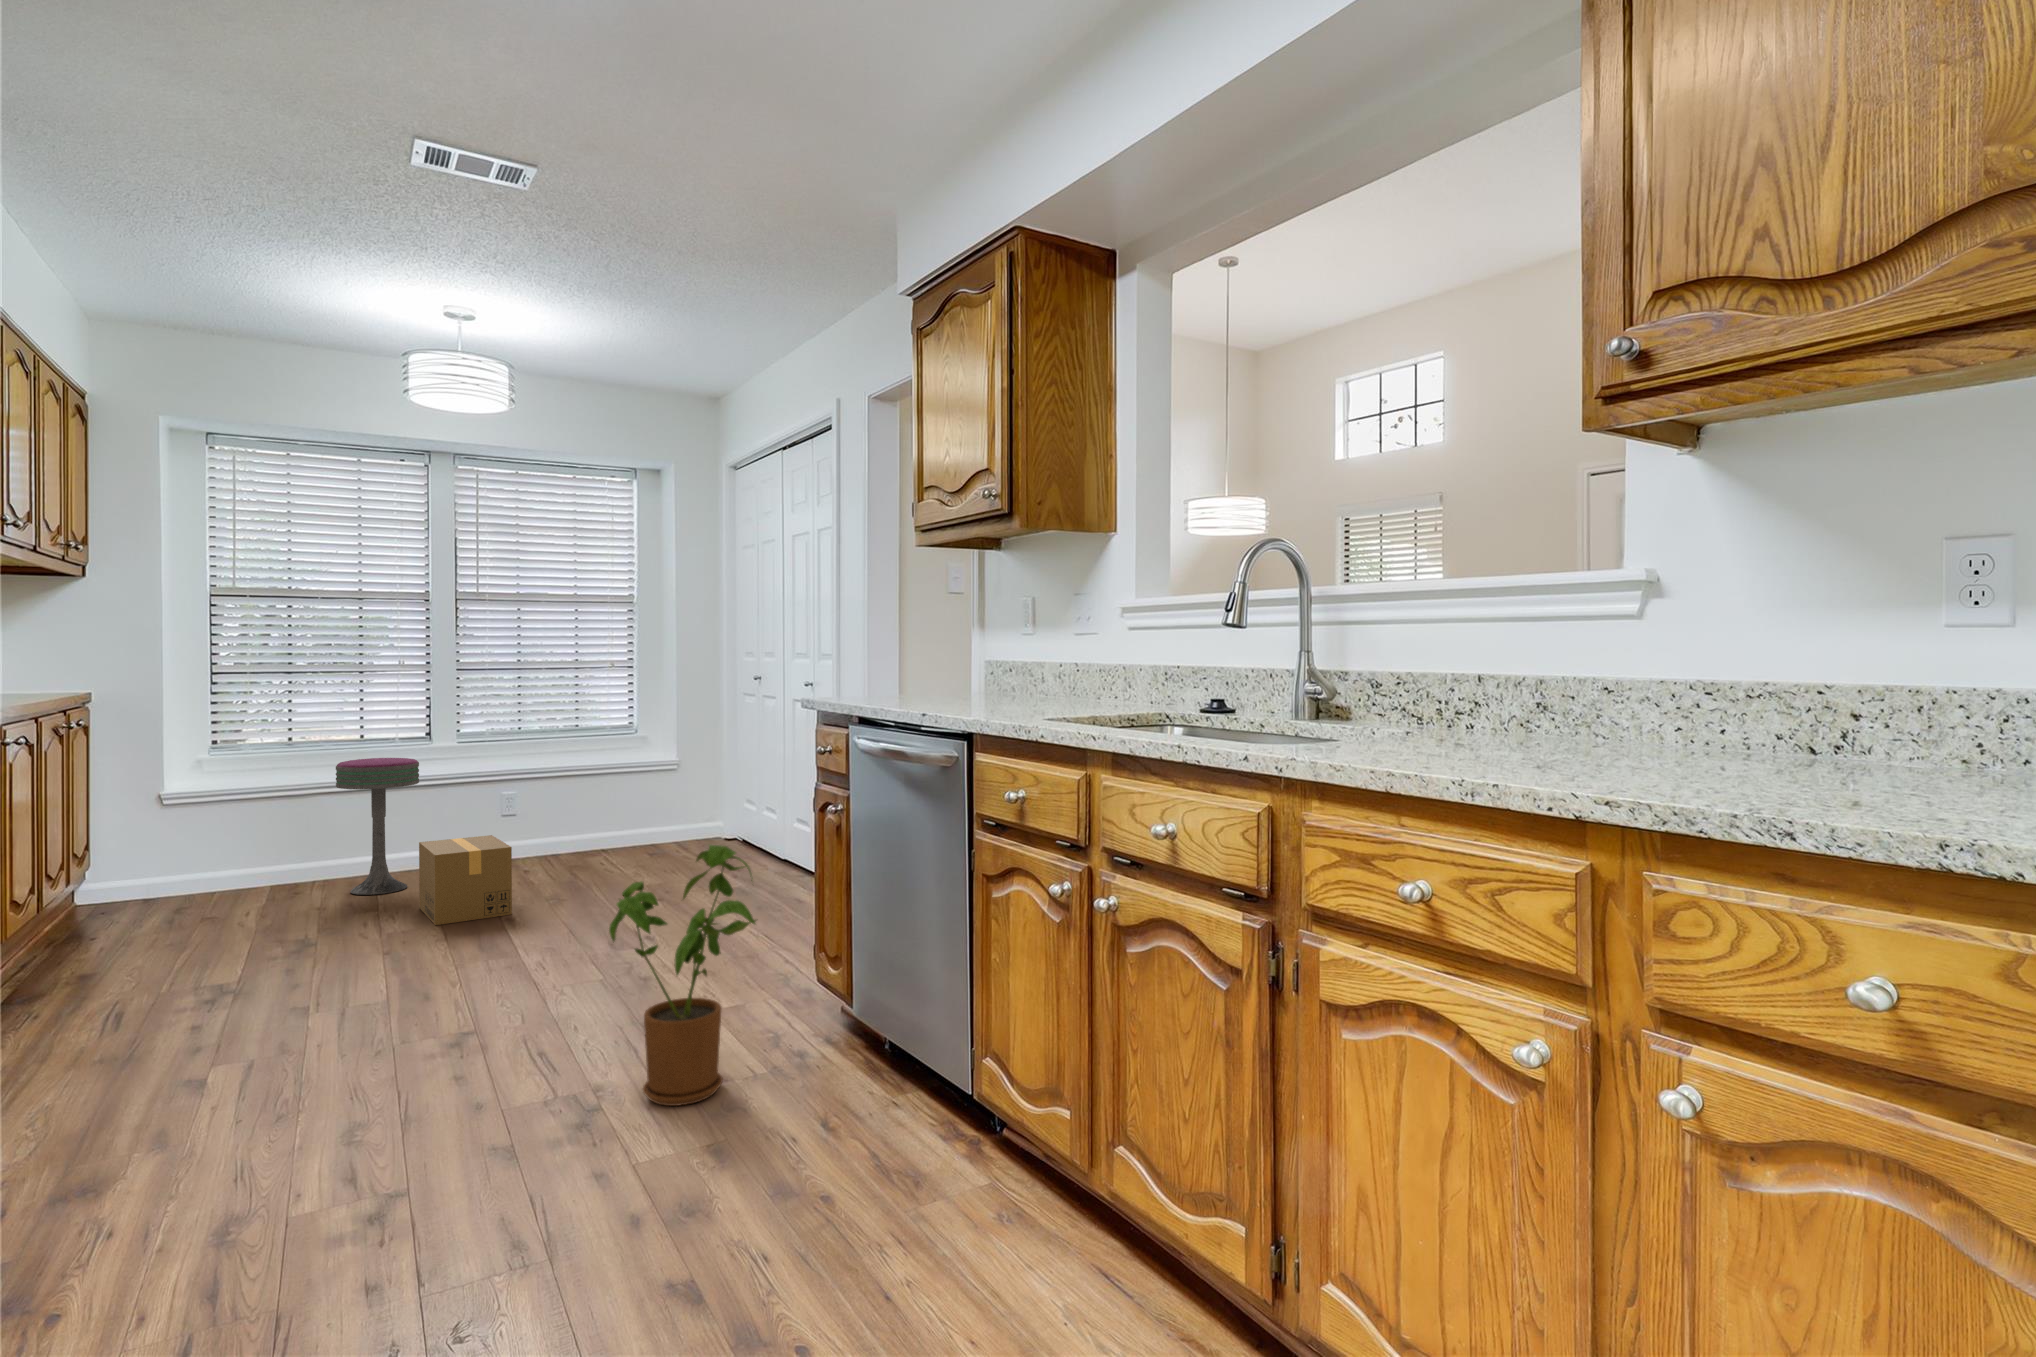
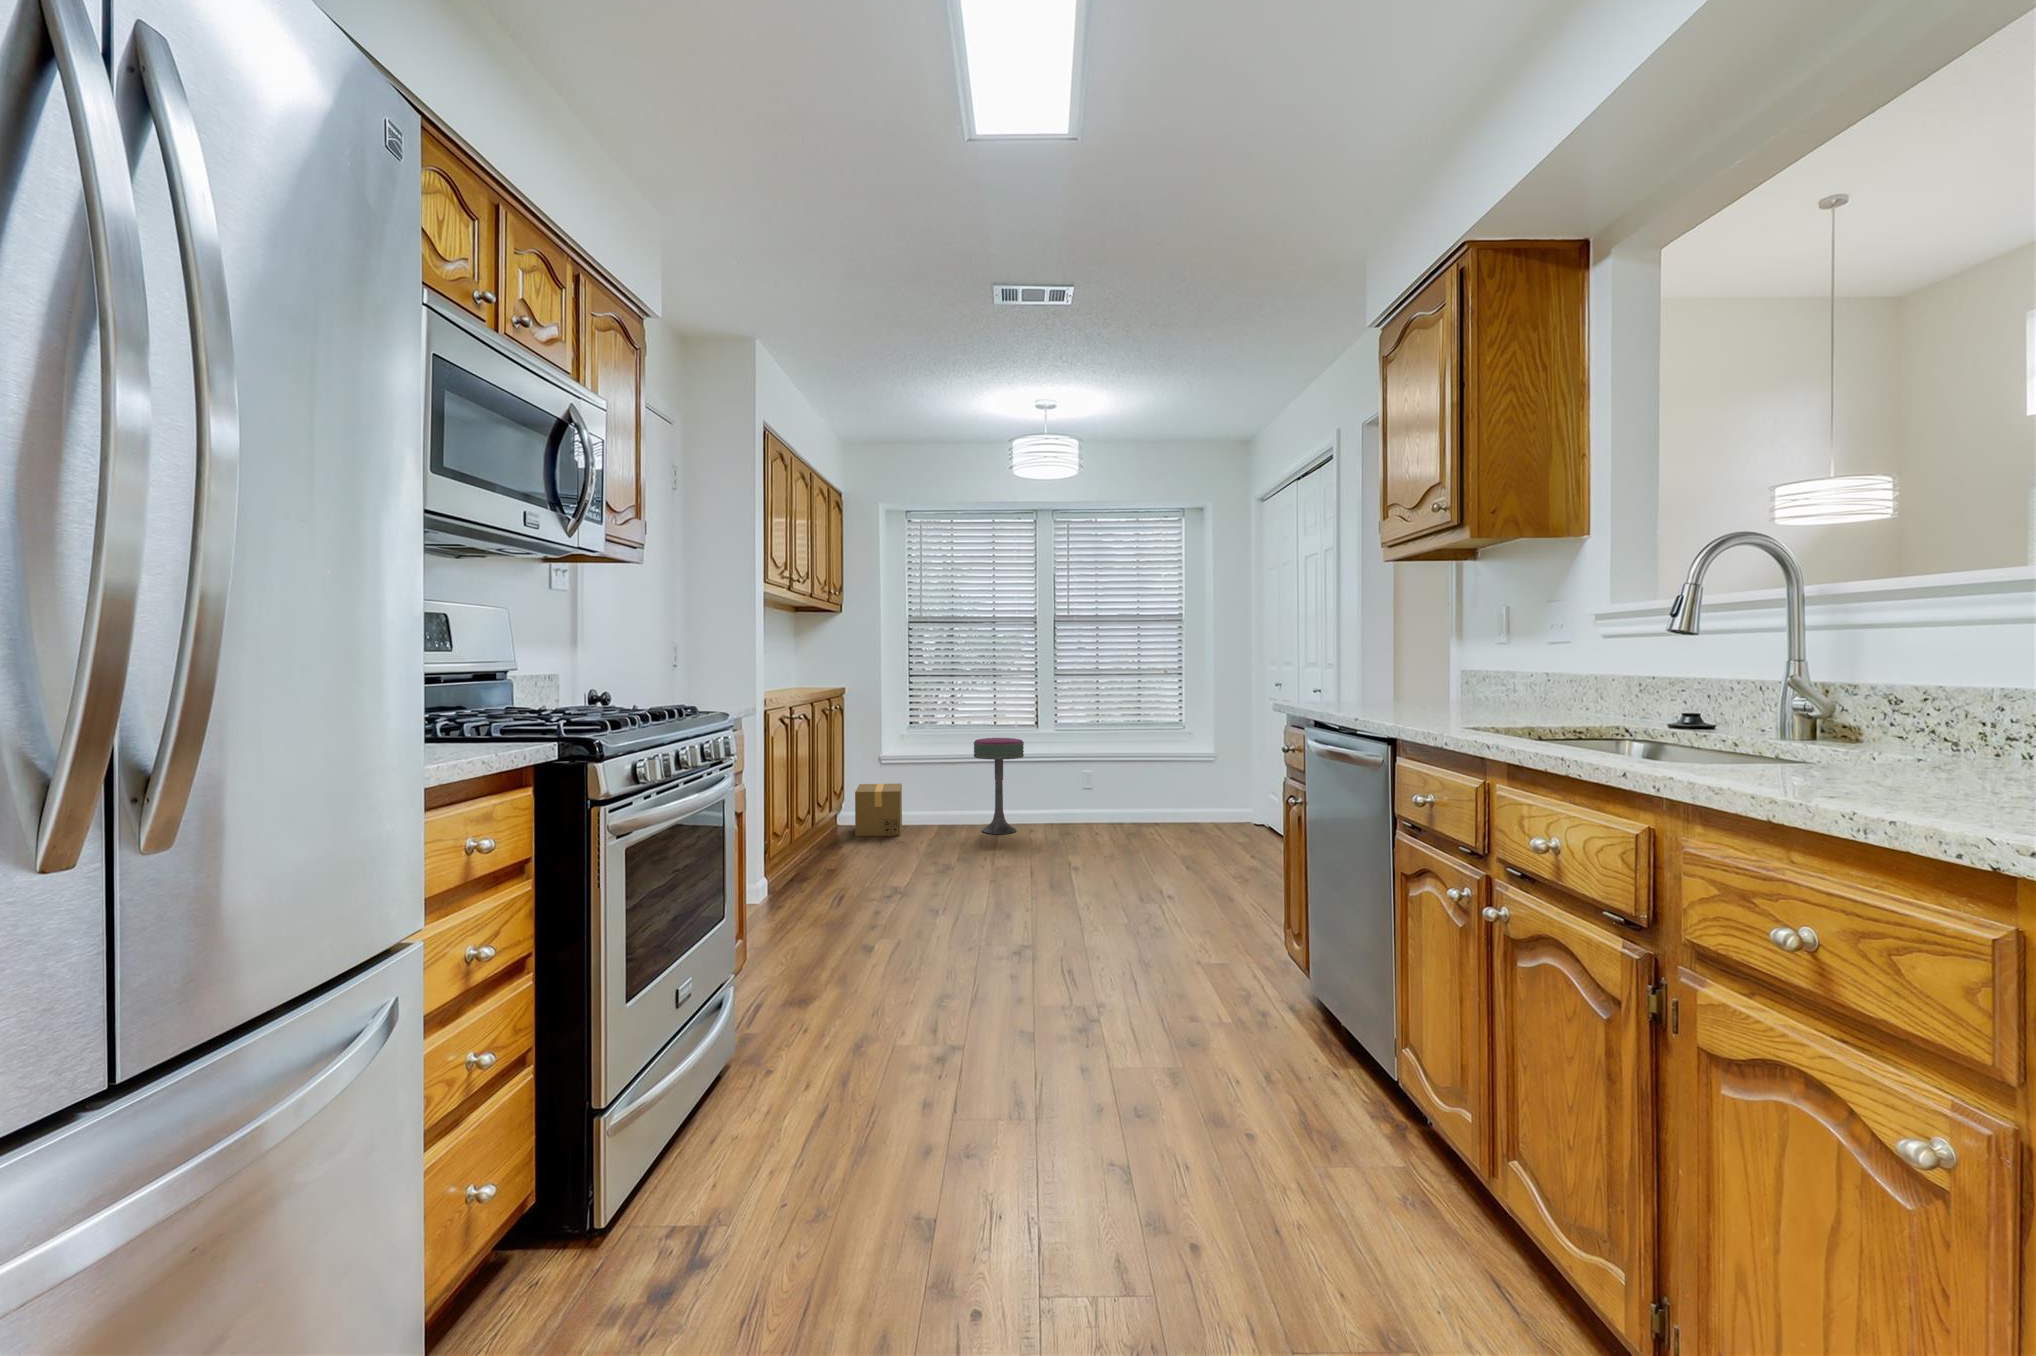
cardboard box: present [419,835,512,925] -> present [855,783,902,836]
house plant: present [609,845,756,1106] -> none [1105,819,1215,1023]

